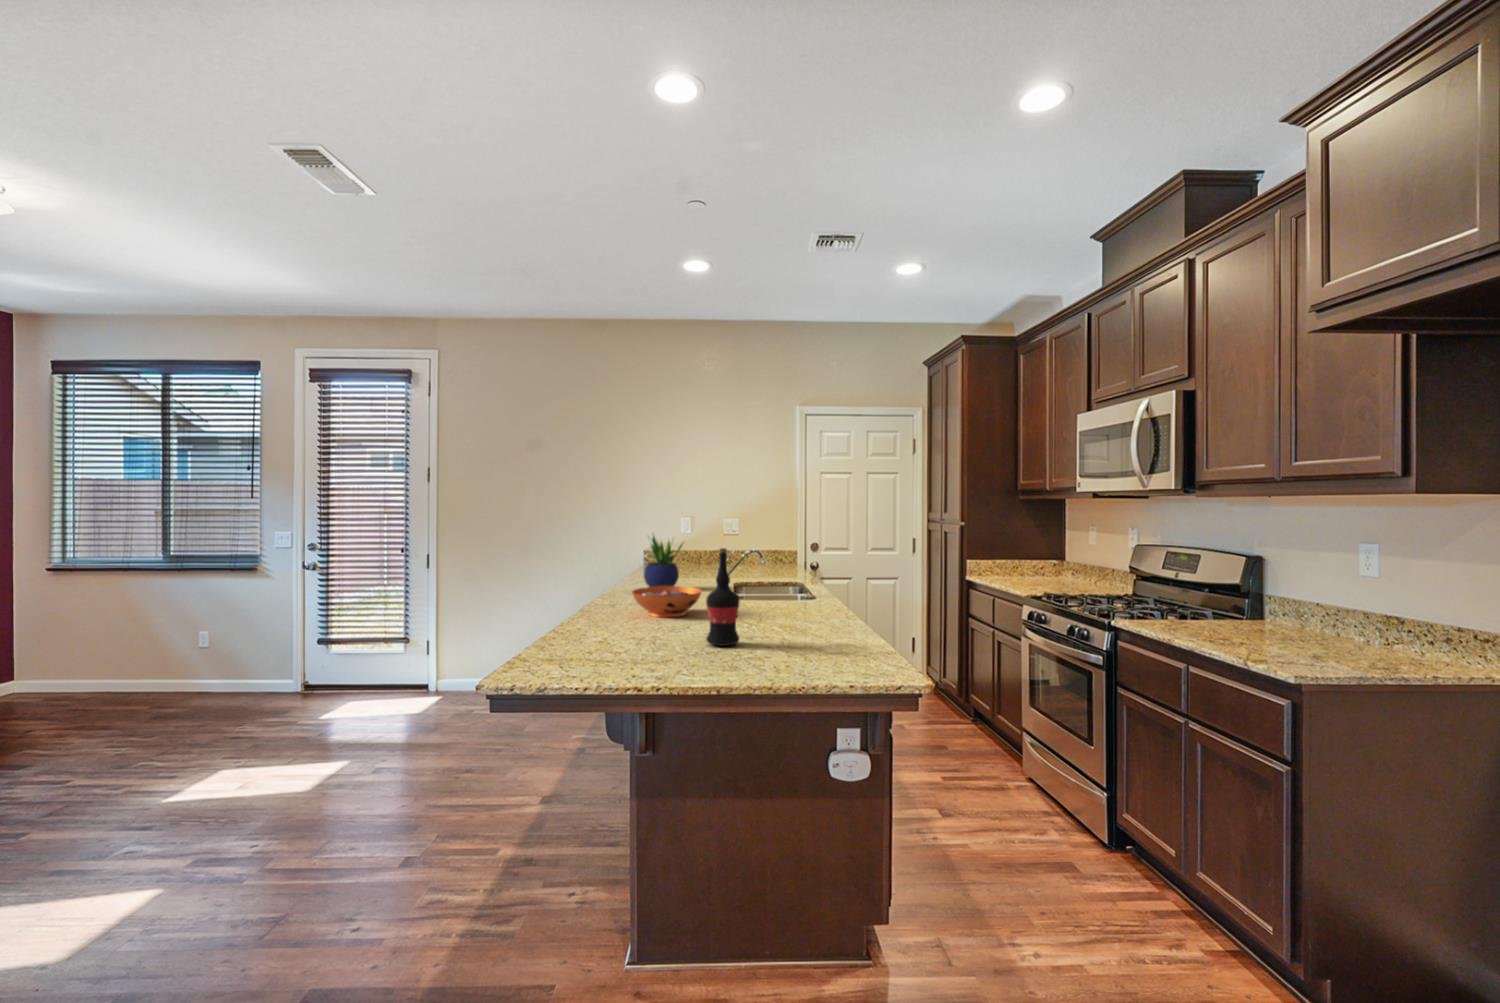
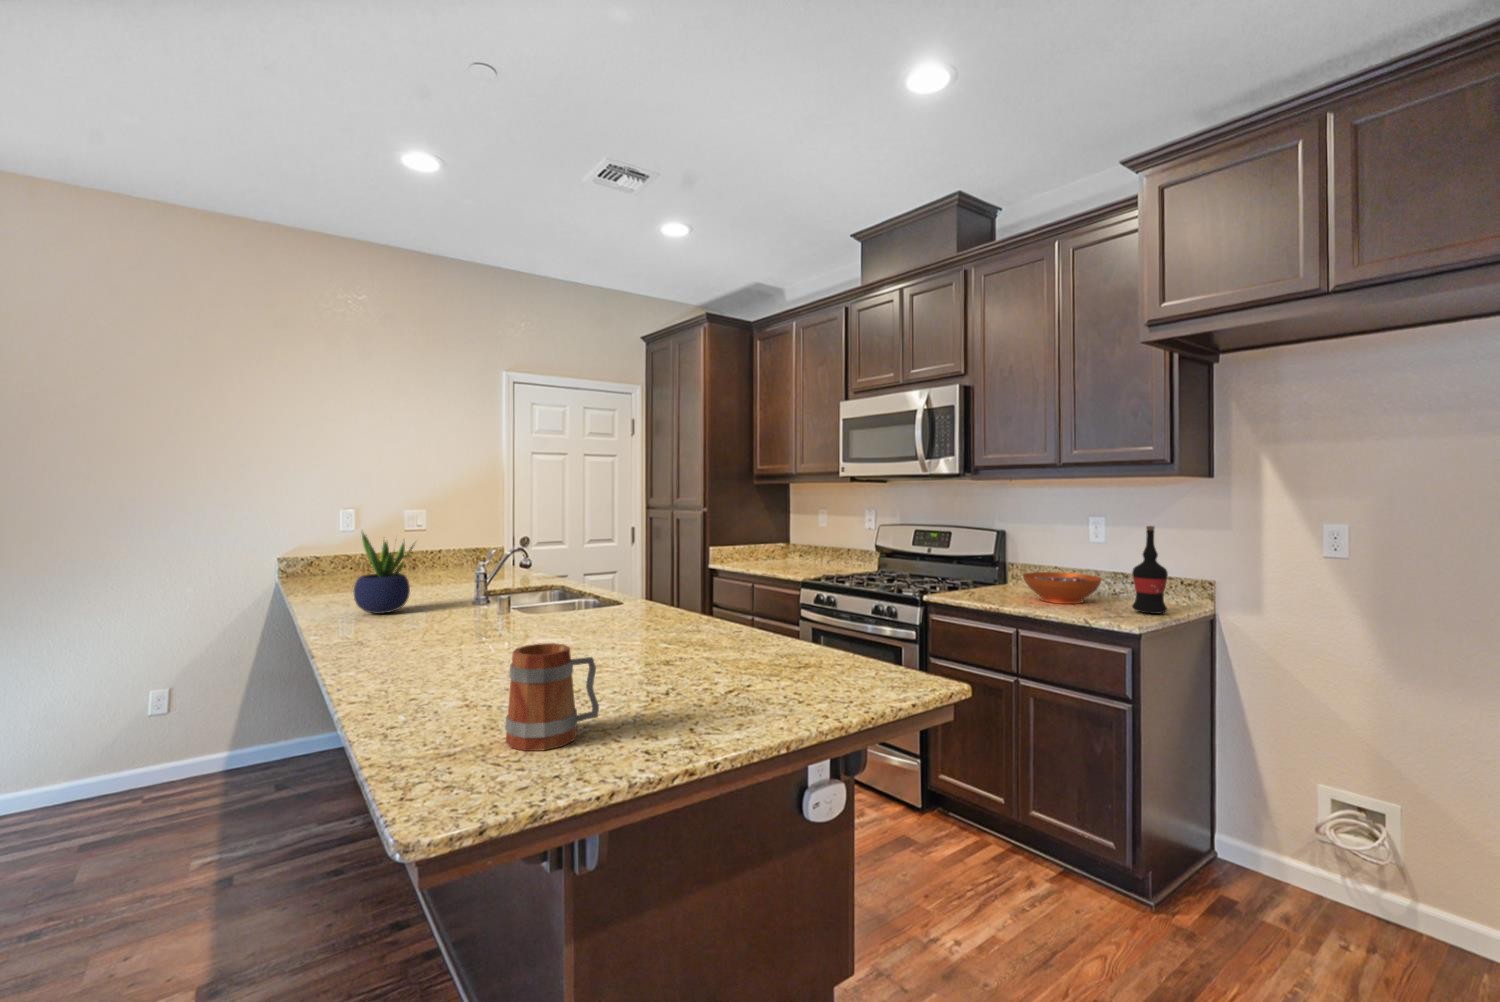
wine bottle: present [706,548,740,646] -> present [1132,526,1168,614]
decorative bowl: present [632,586,702,617] -> present [1023,572,1102,604]
mug: none [578,603,632,665] -> present [505,643,599,751]

